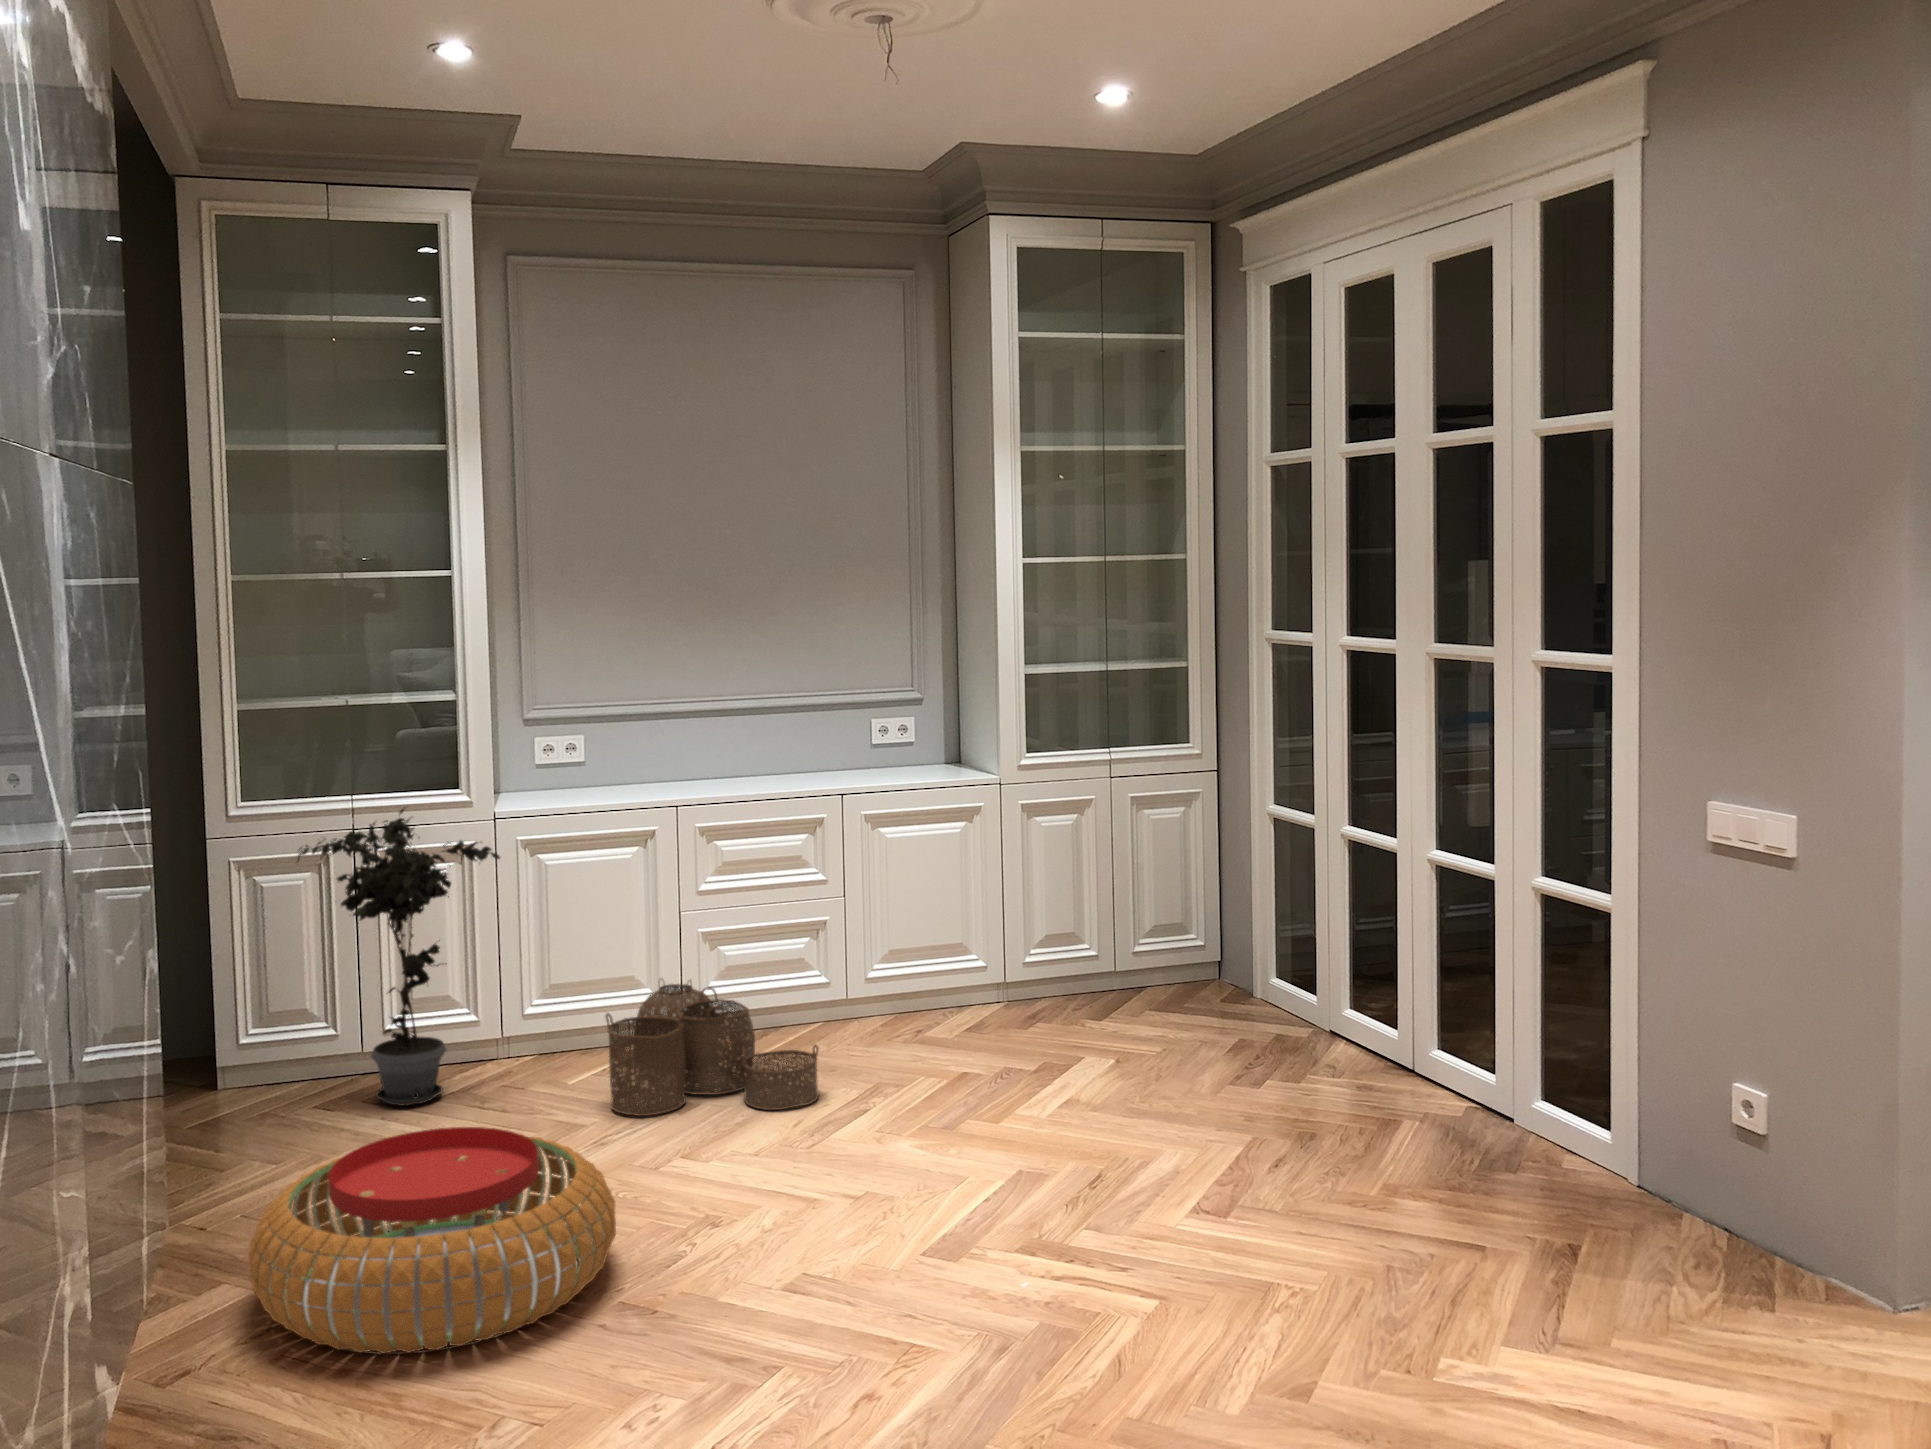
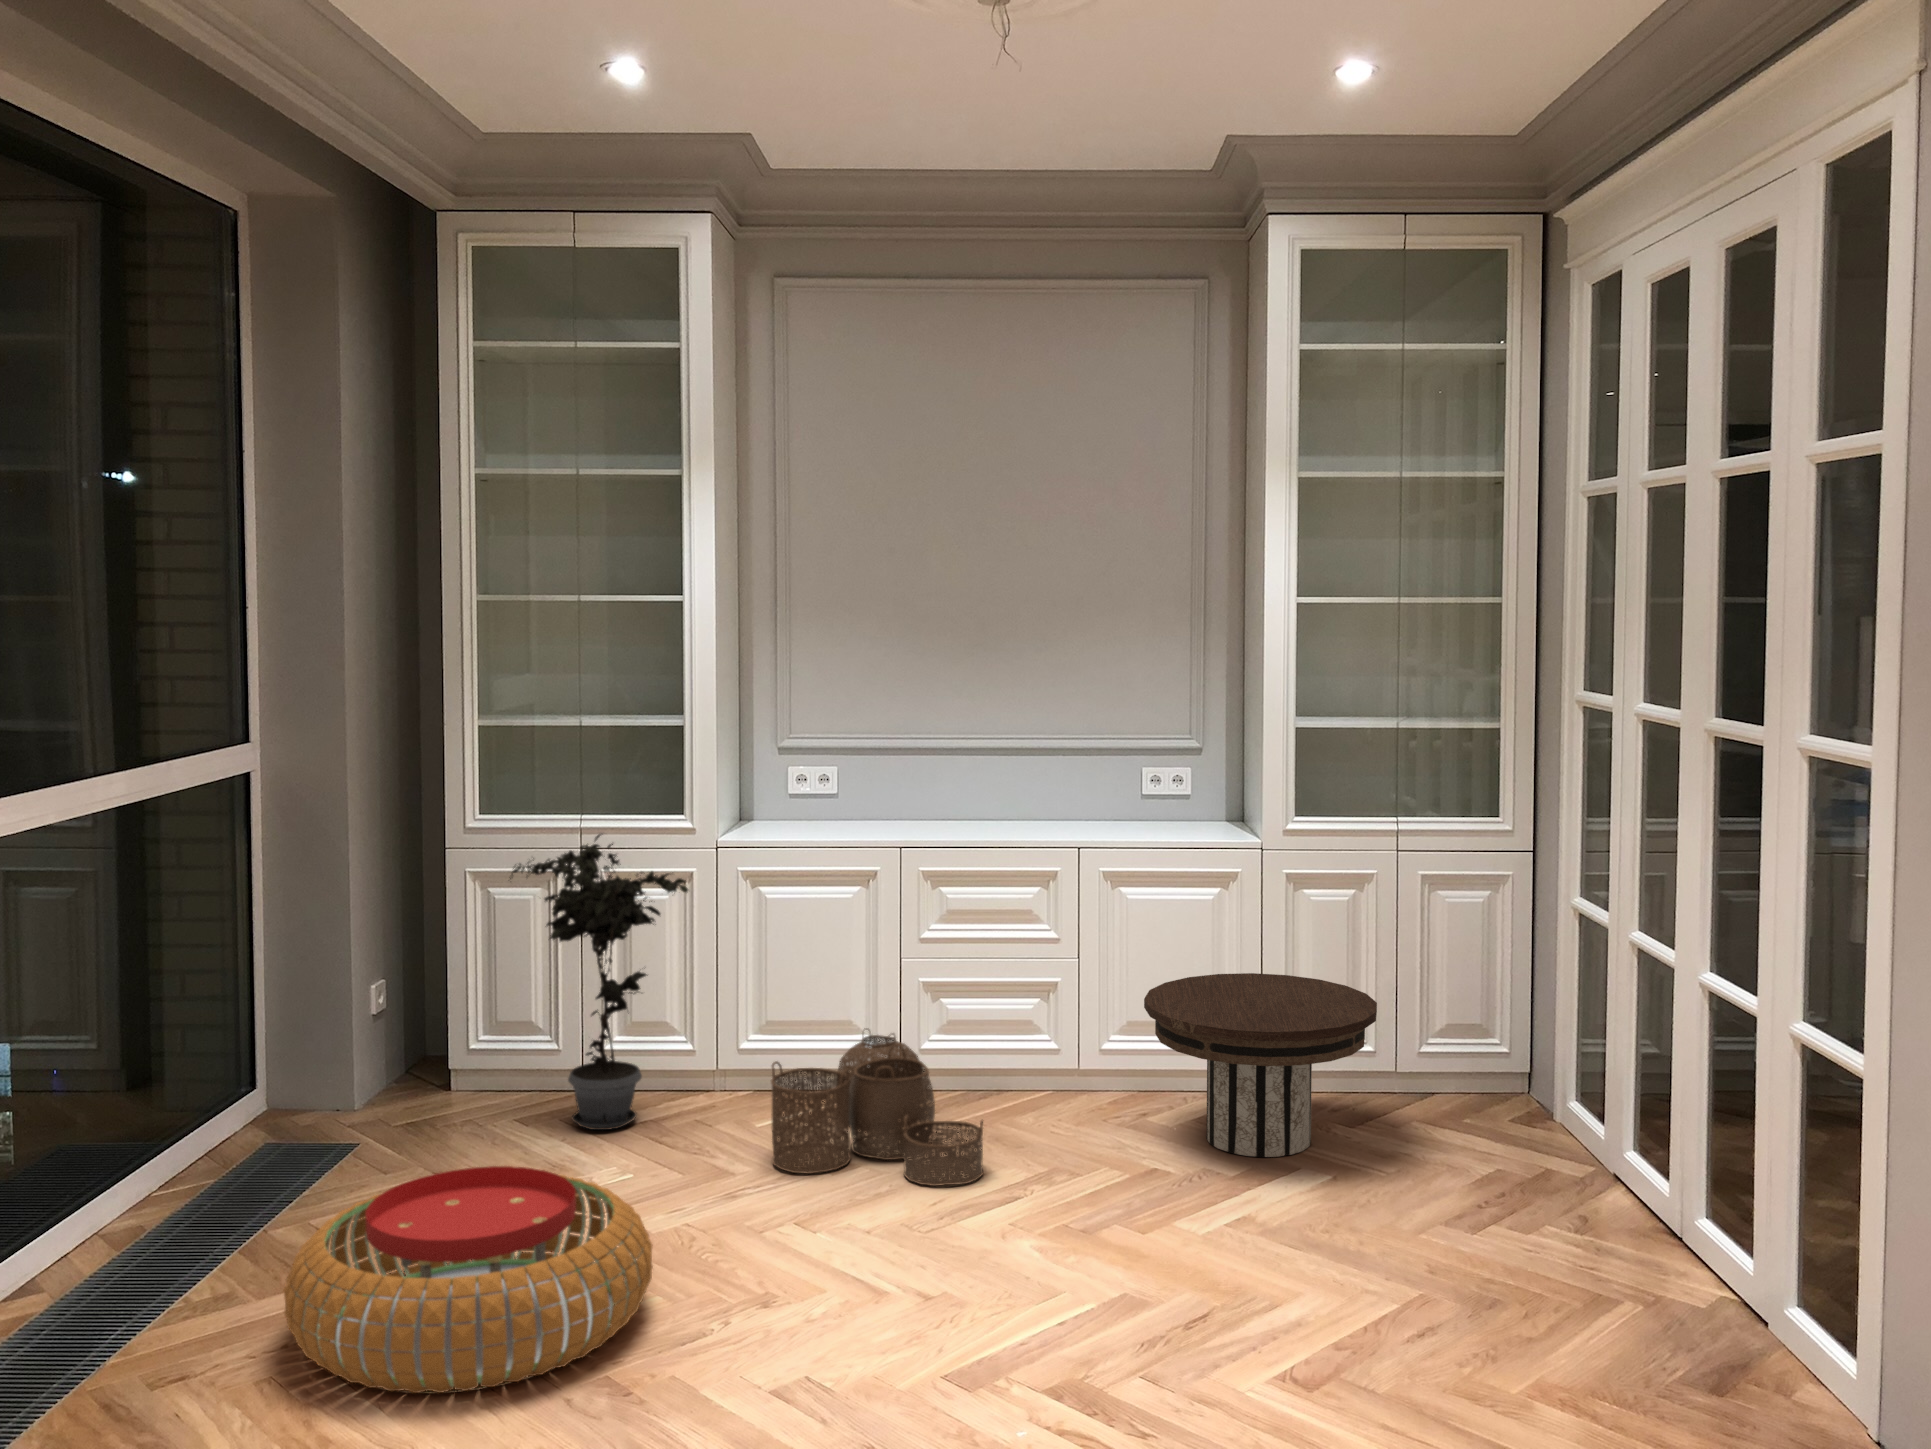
side table: none [927,894,1133,1052] -> present [1144,973,1377,1157]

